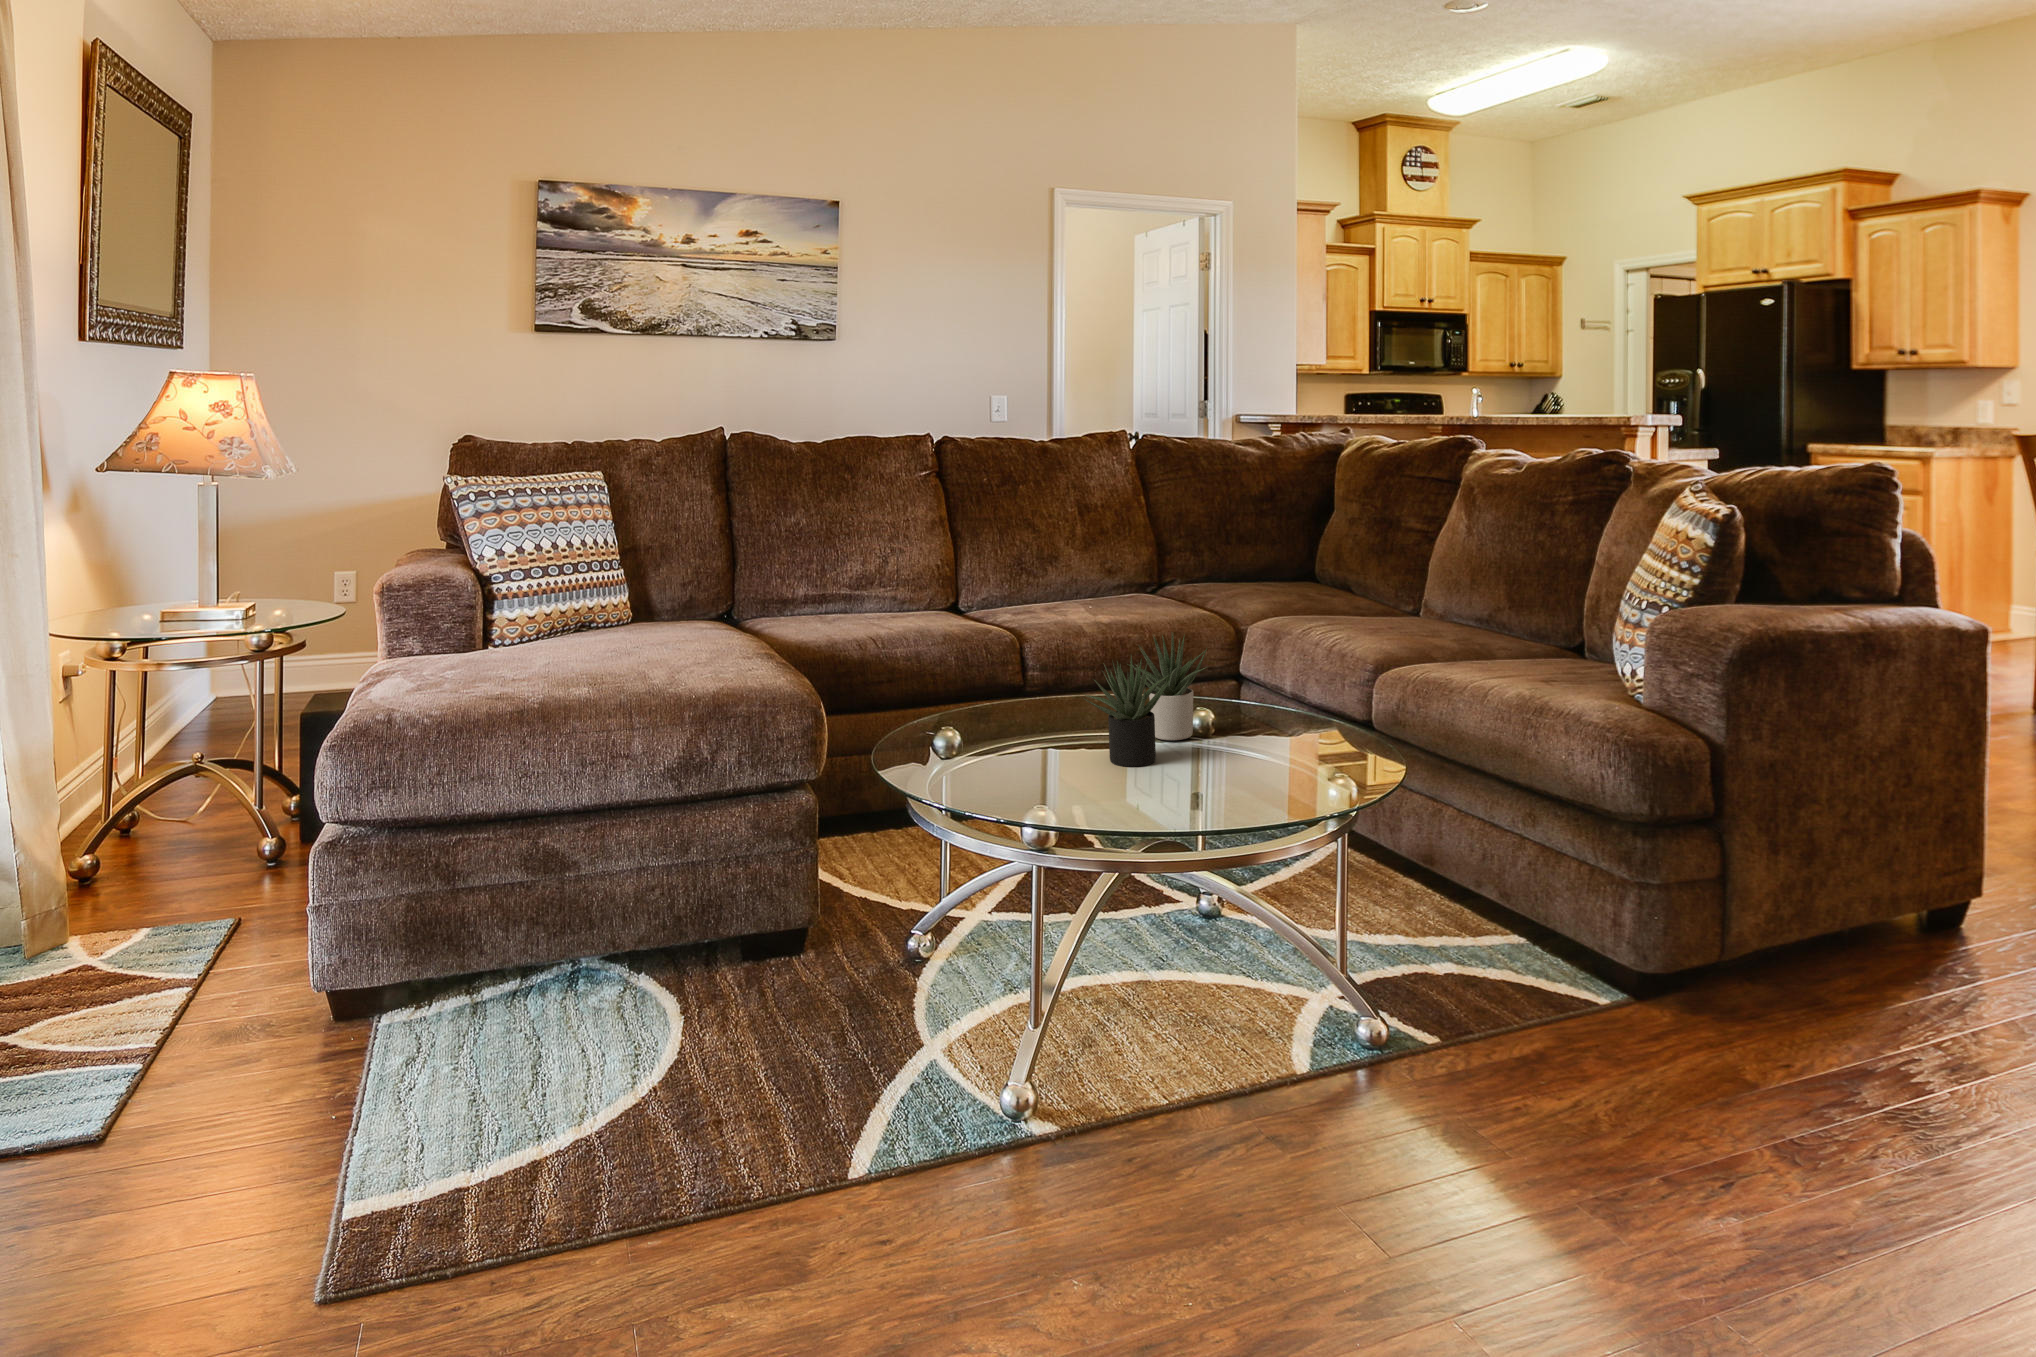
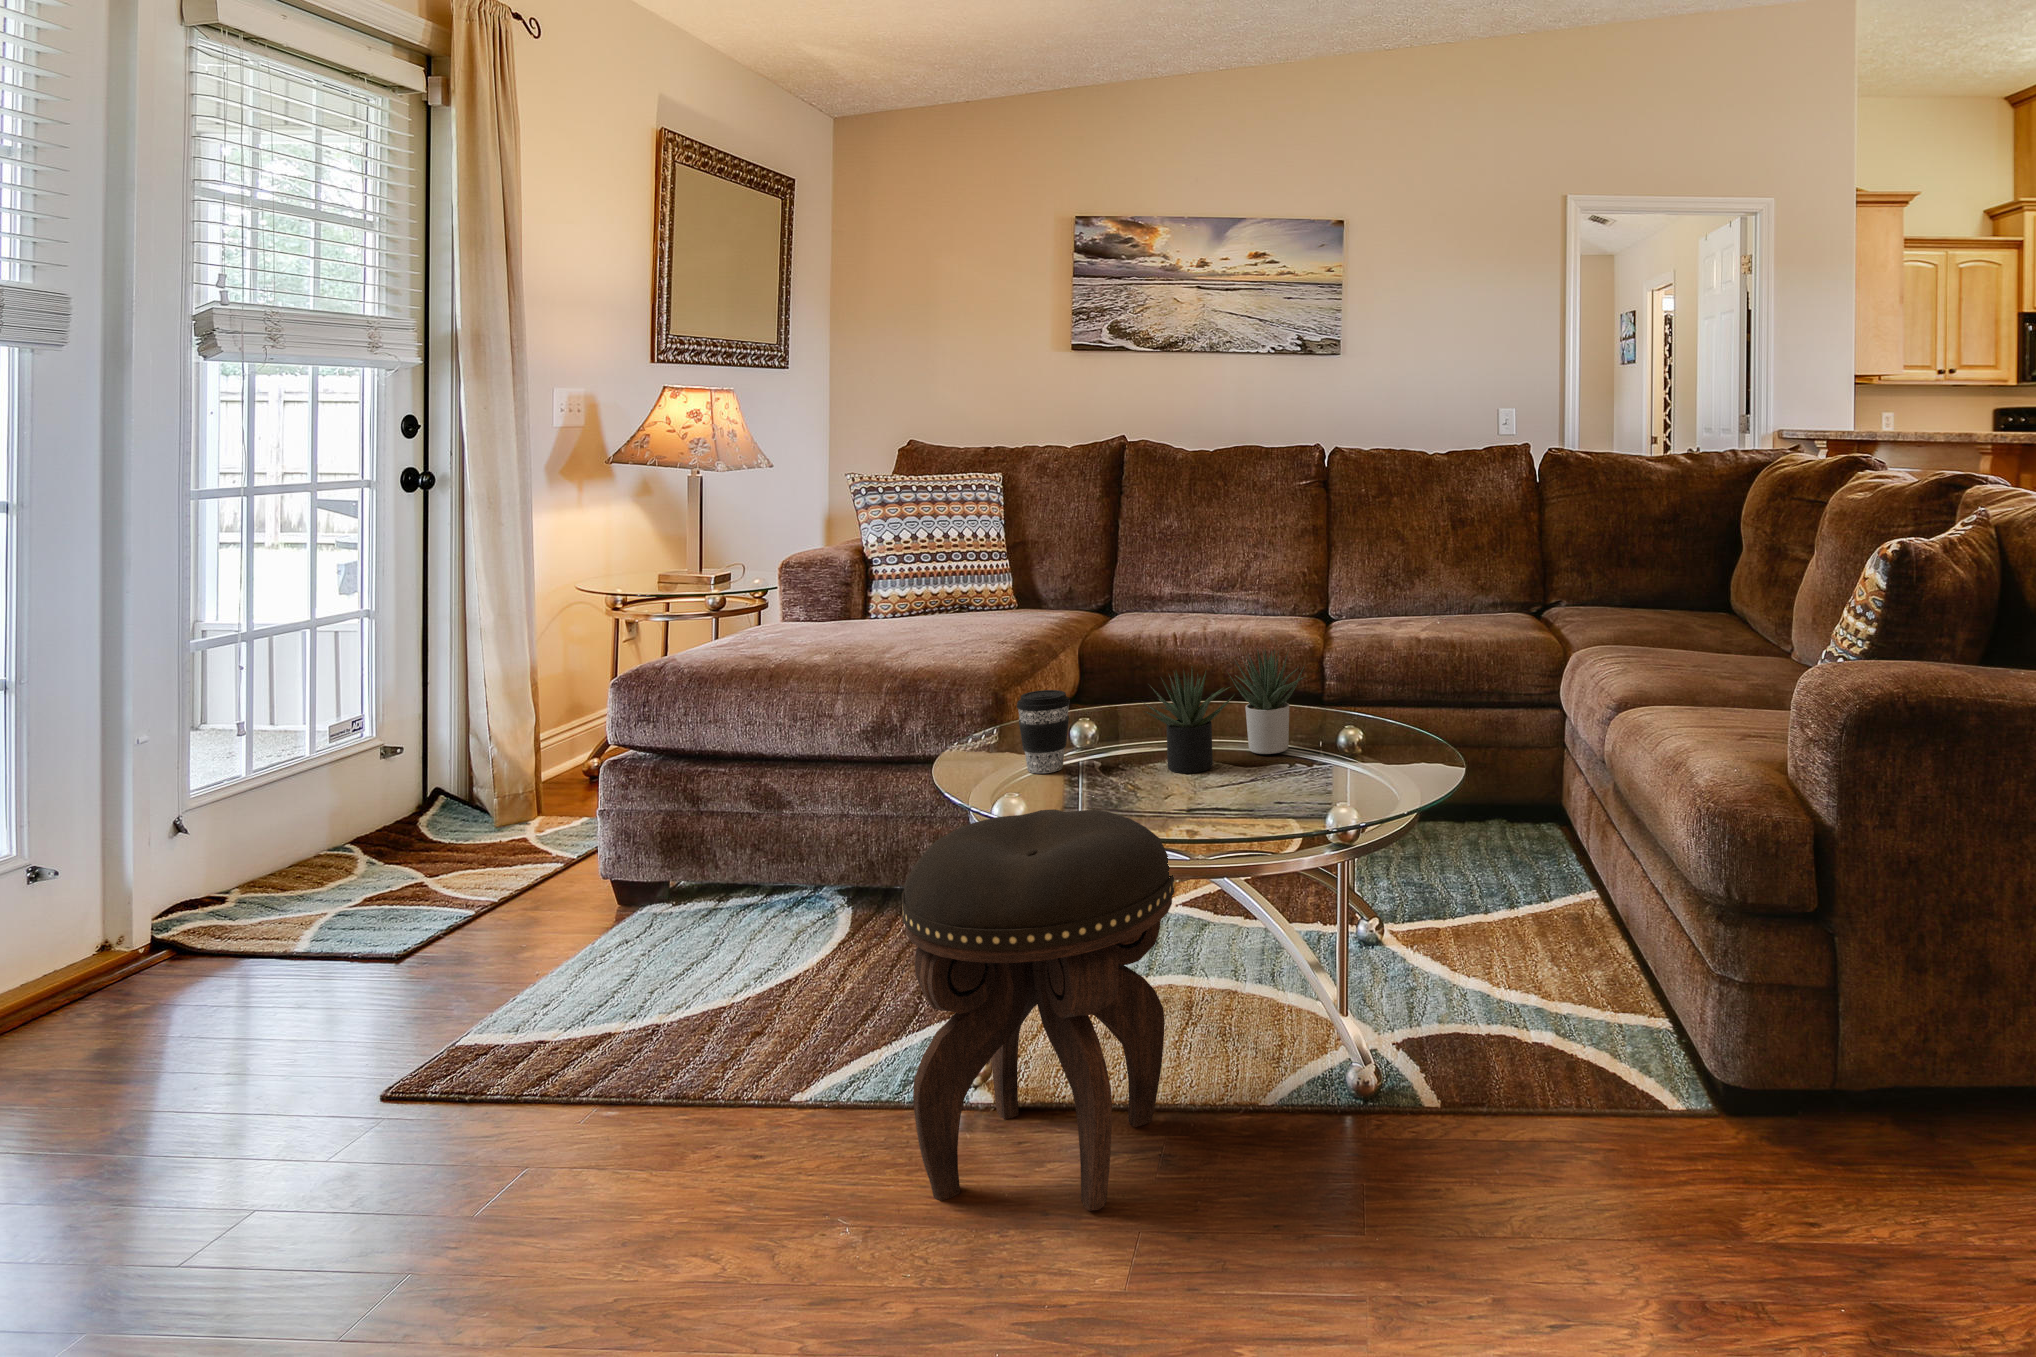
coffee cup: none [965,695,1022,785] -> present [1017,690,1070,773]
footstool: none [1055,805,1336,1238] -> present [902,809,1175,1211]

